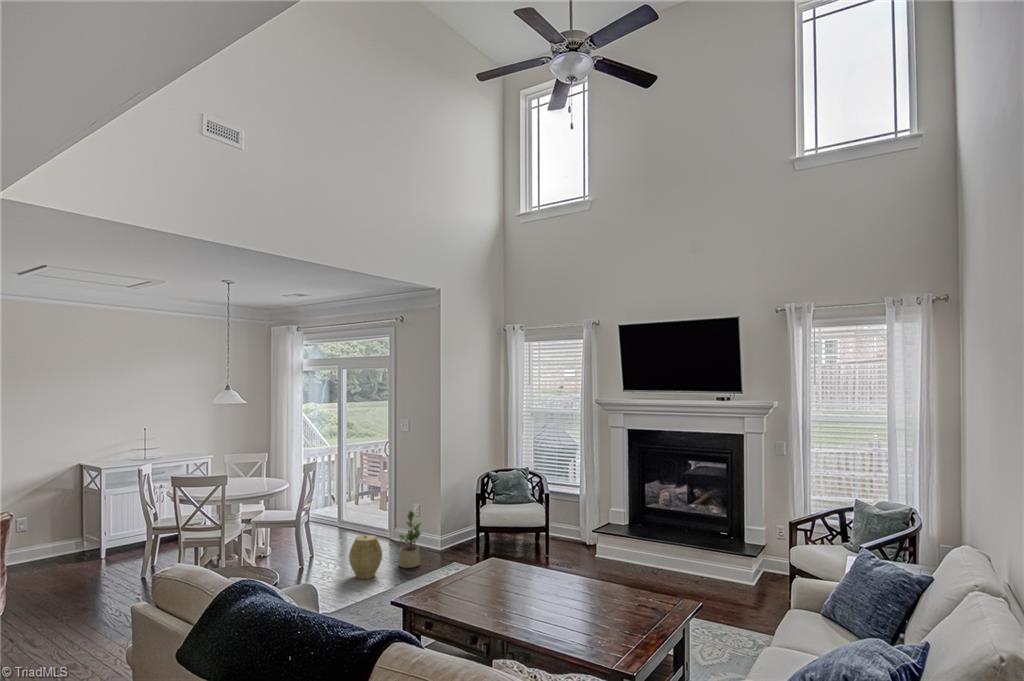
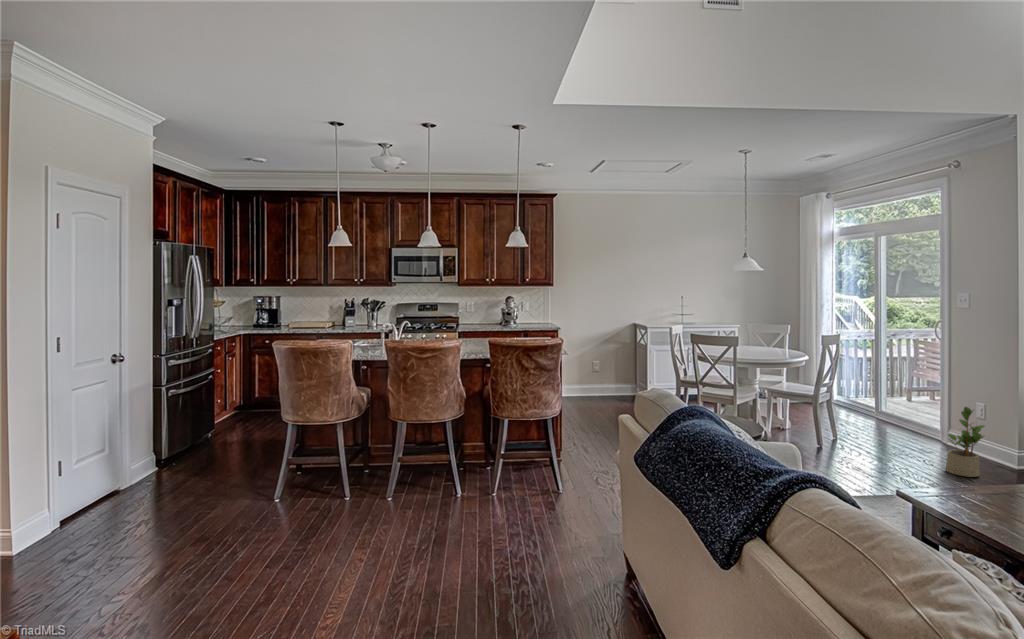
woven basket: present [349,535,382,579] -> none [874,424,920,474]

